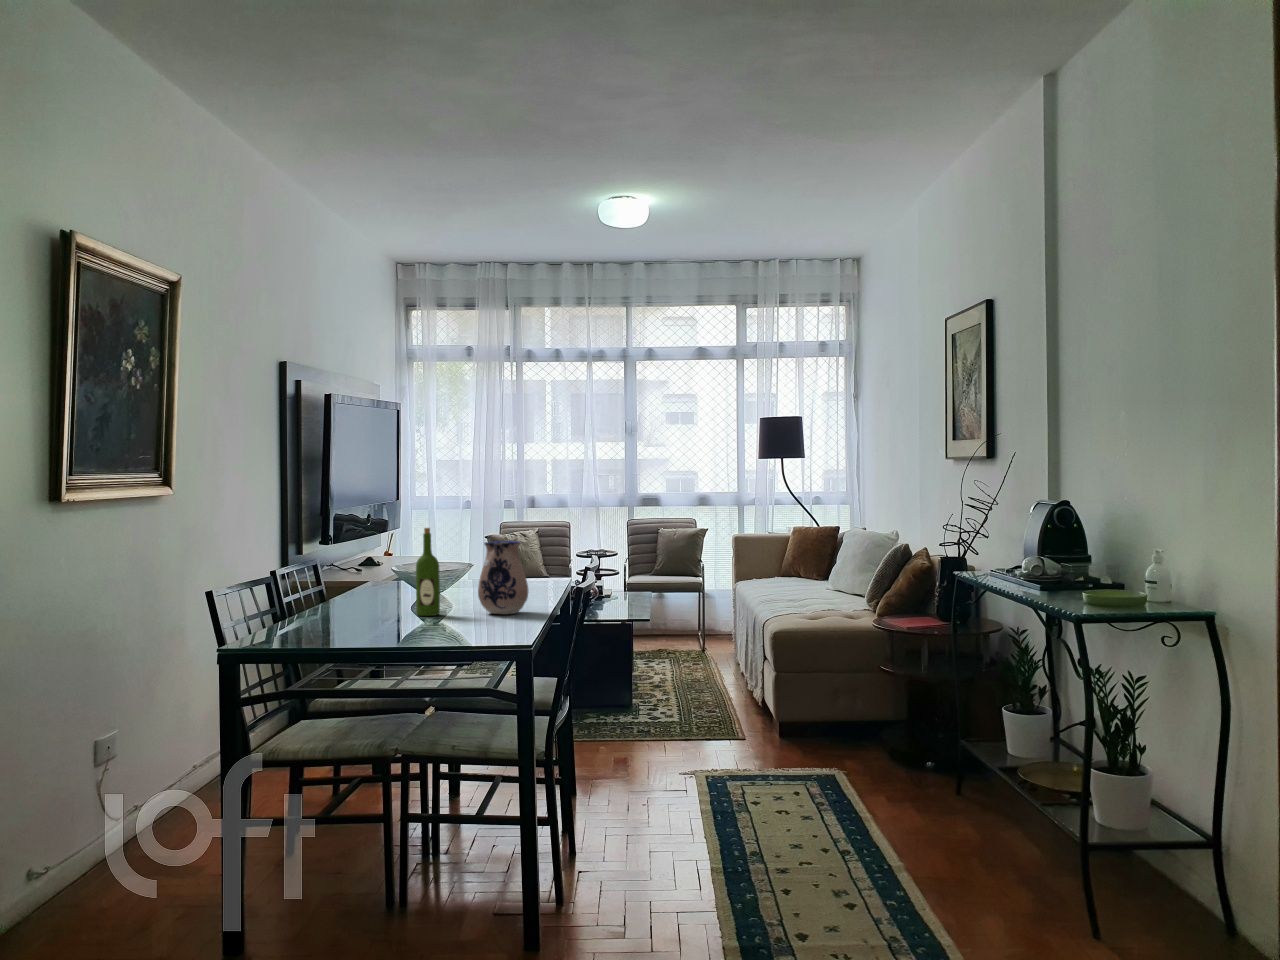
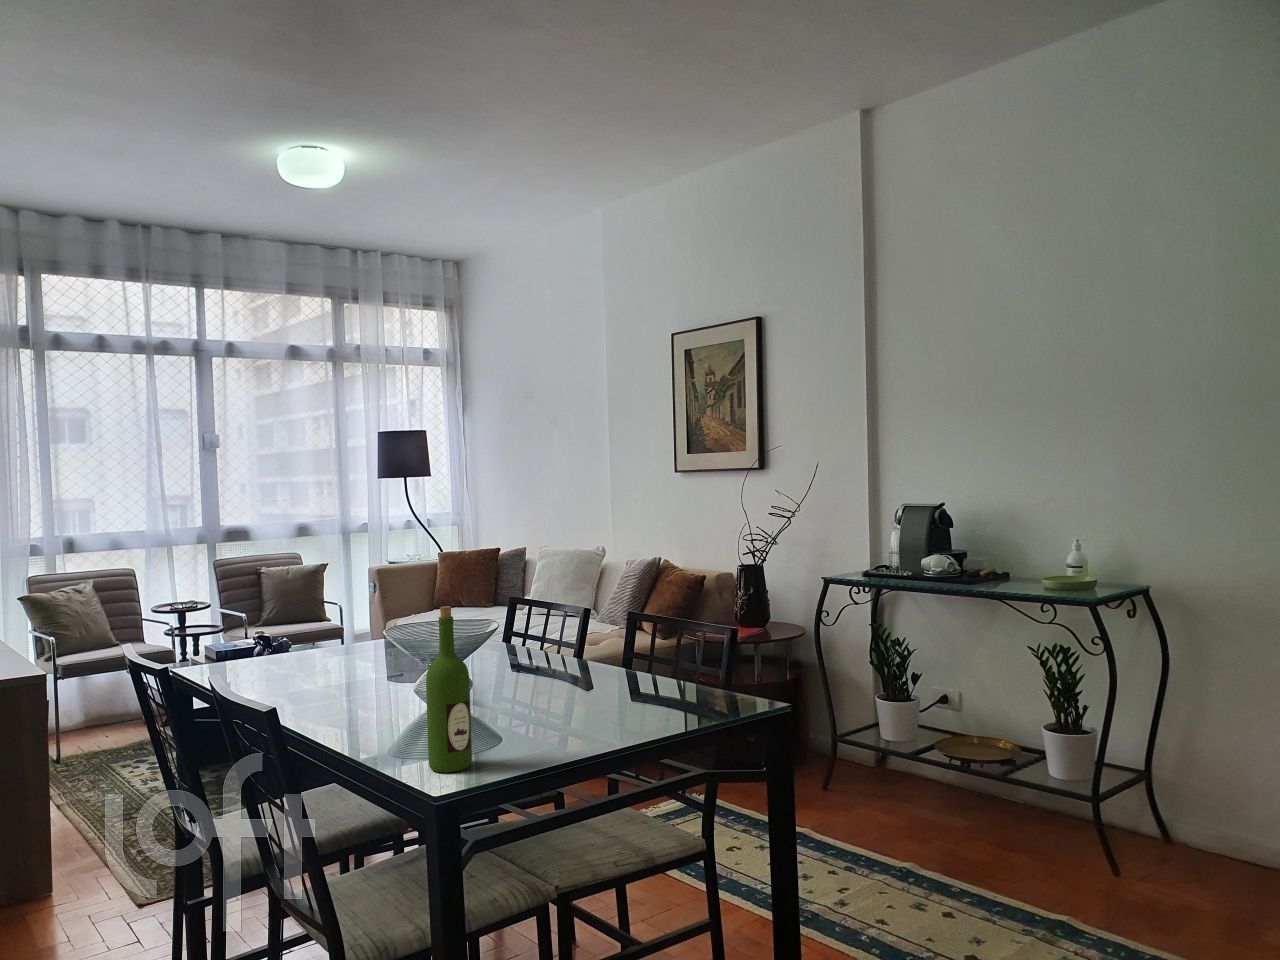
ceramic pitcher: present [478,541,528,614] -> none [509,612,594,742]

